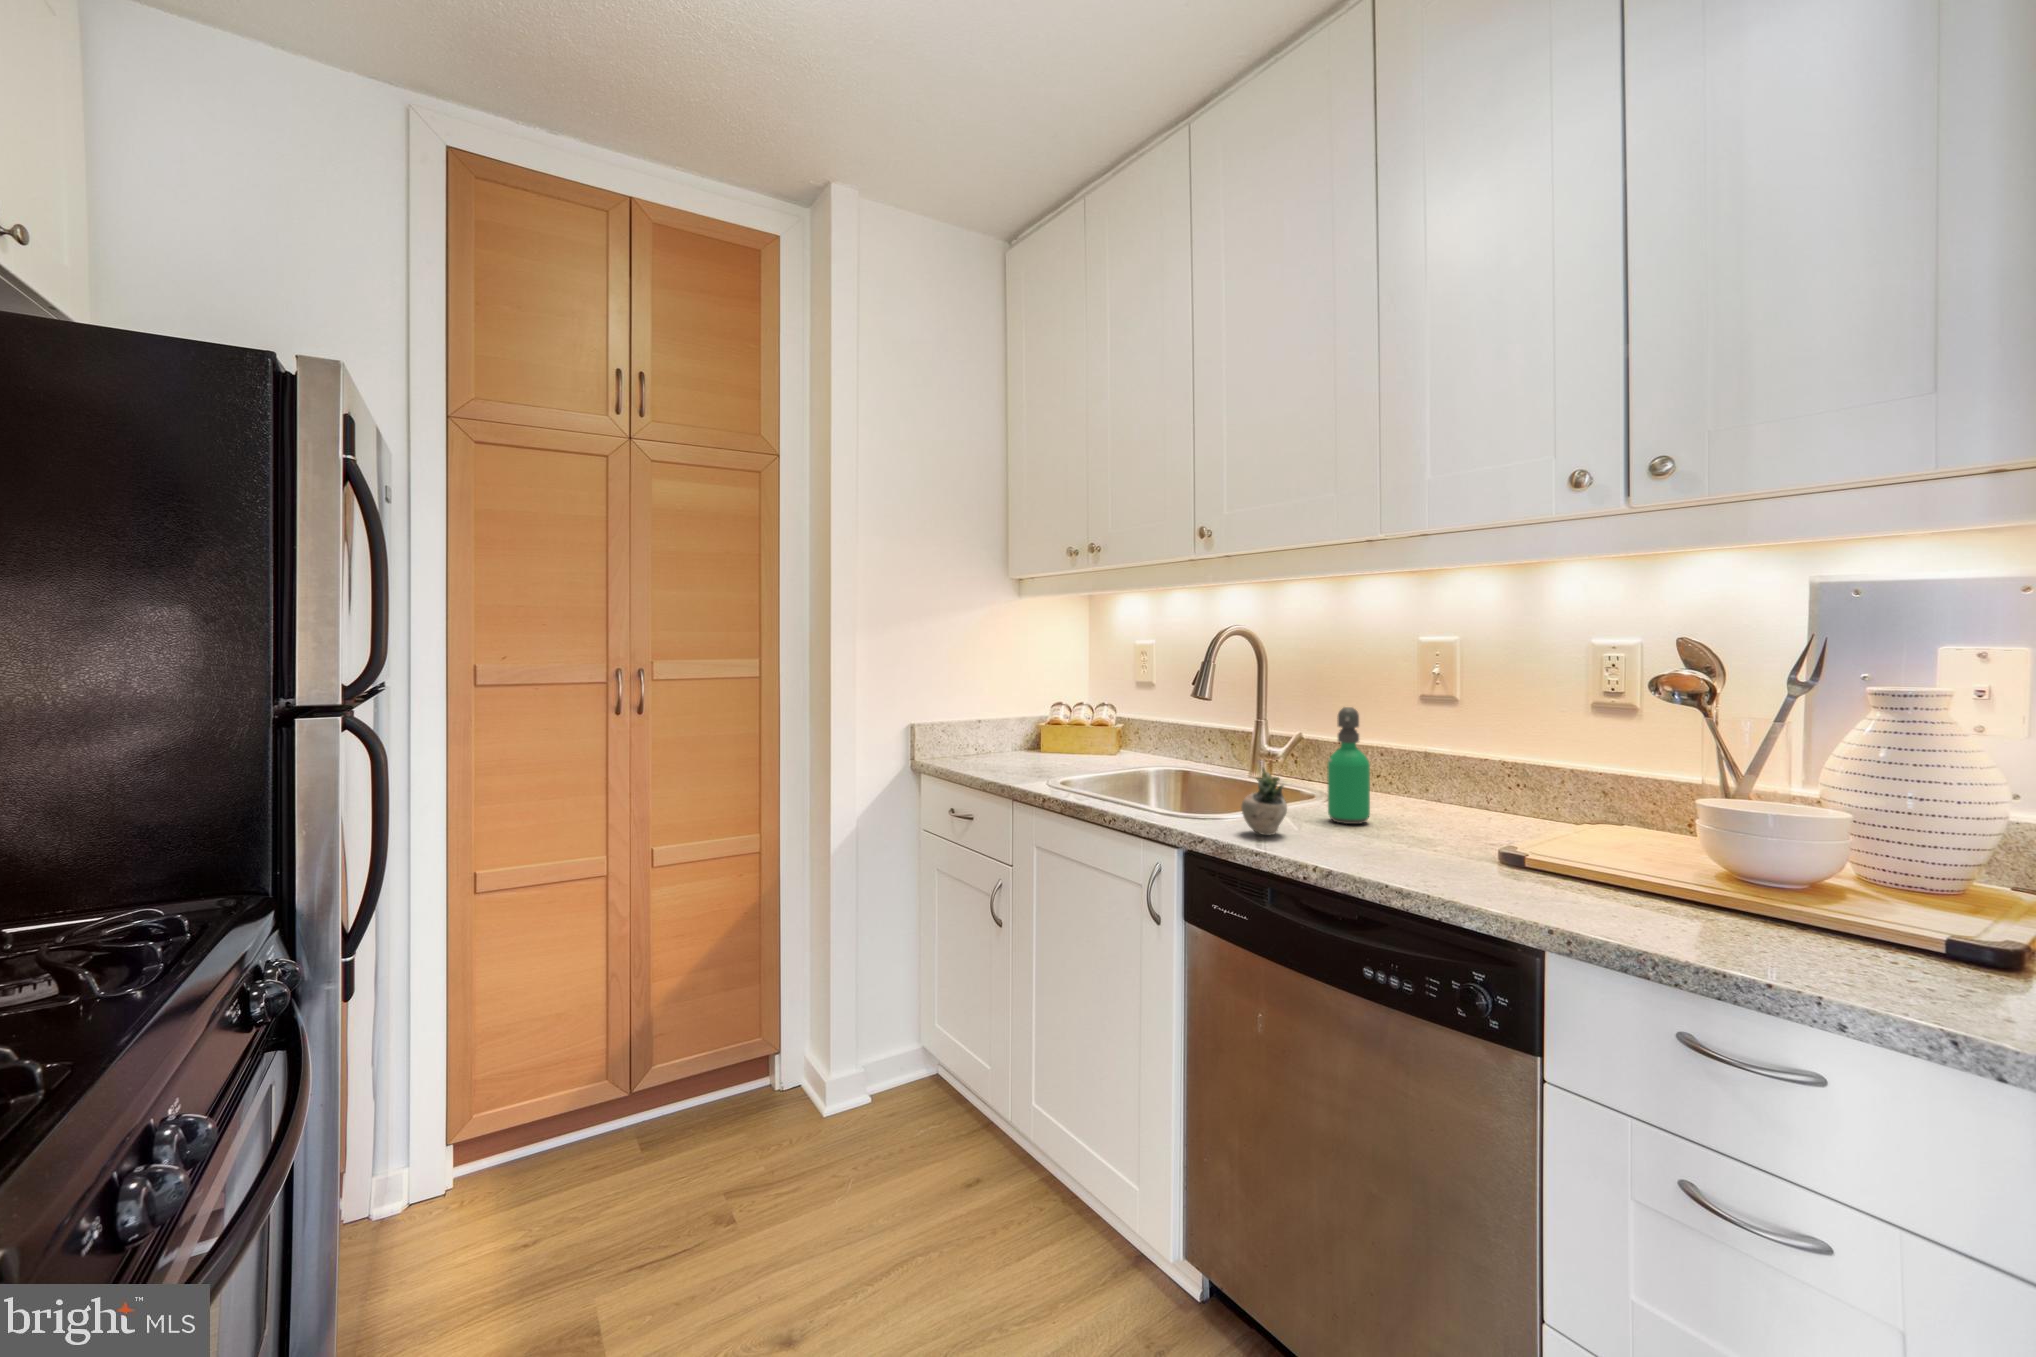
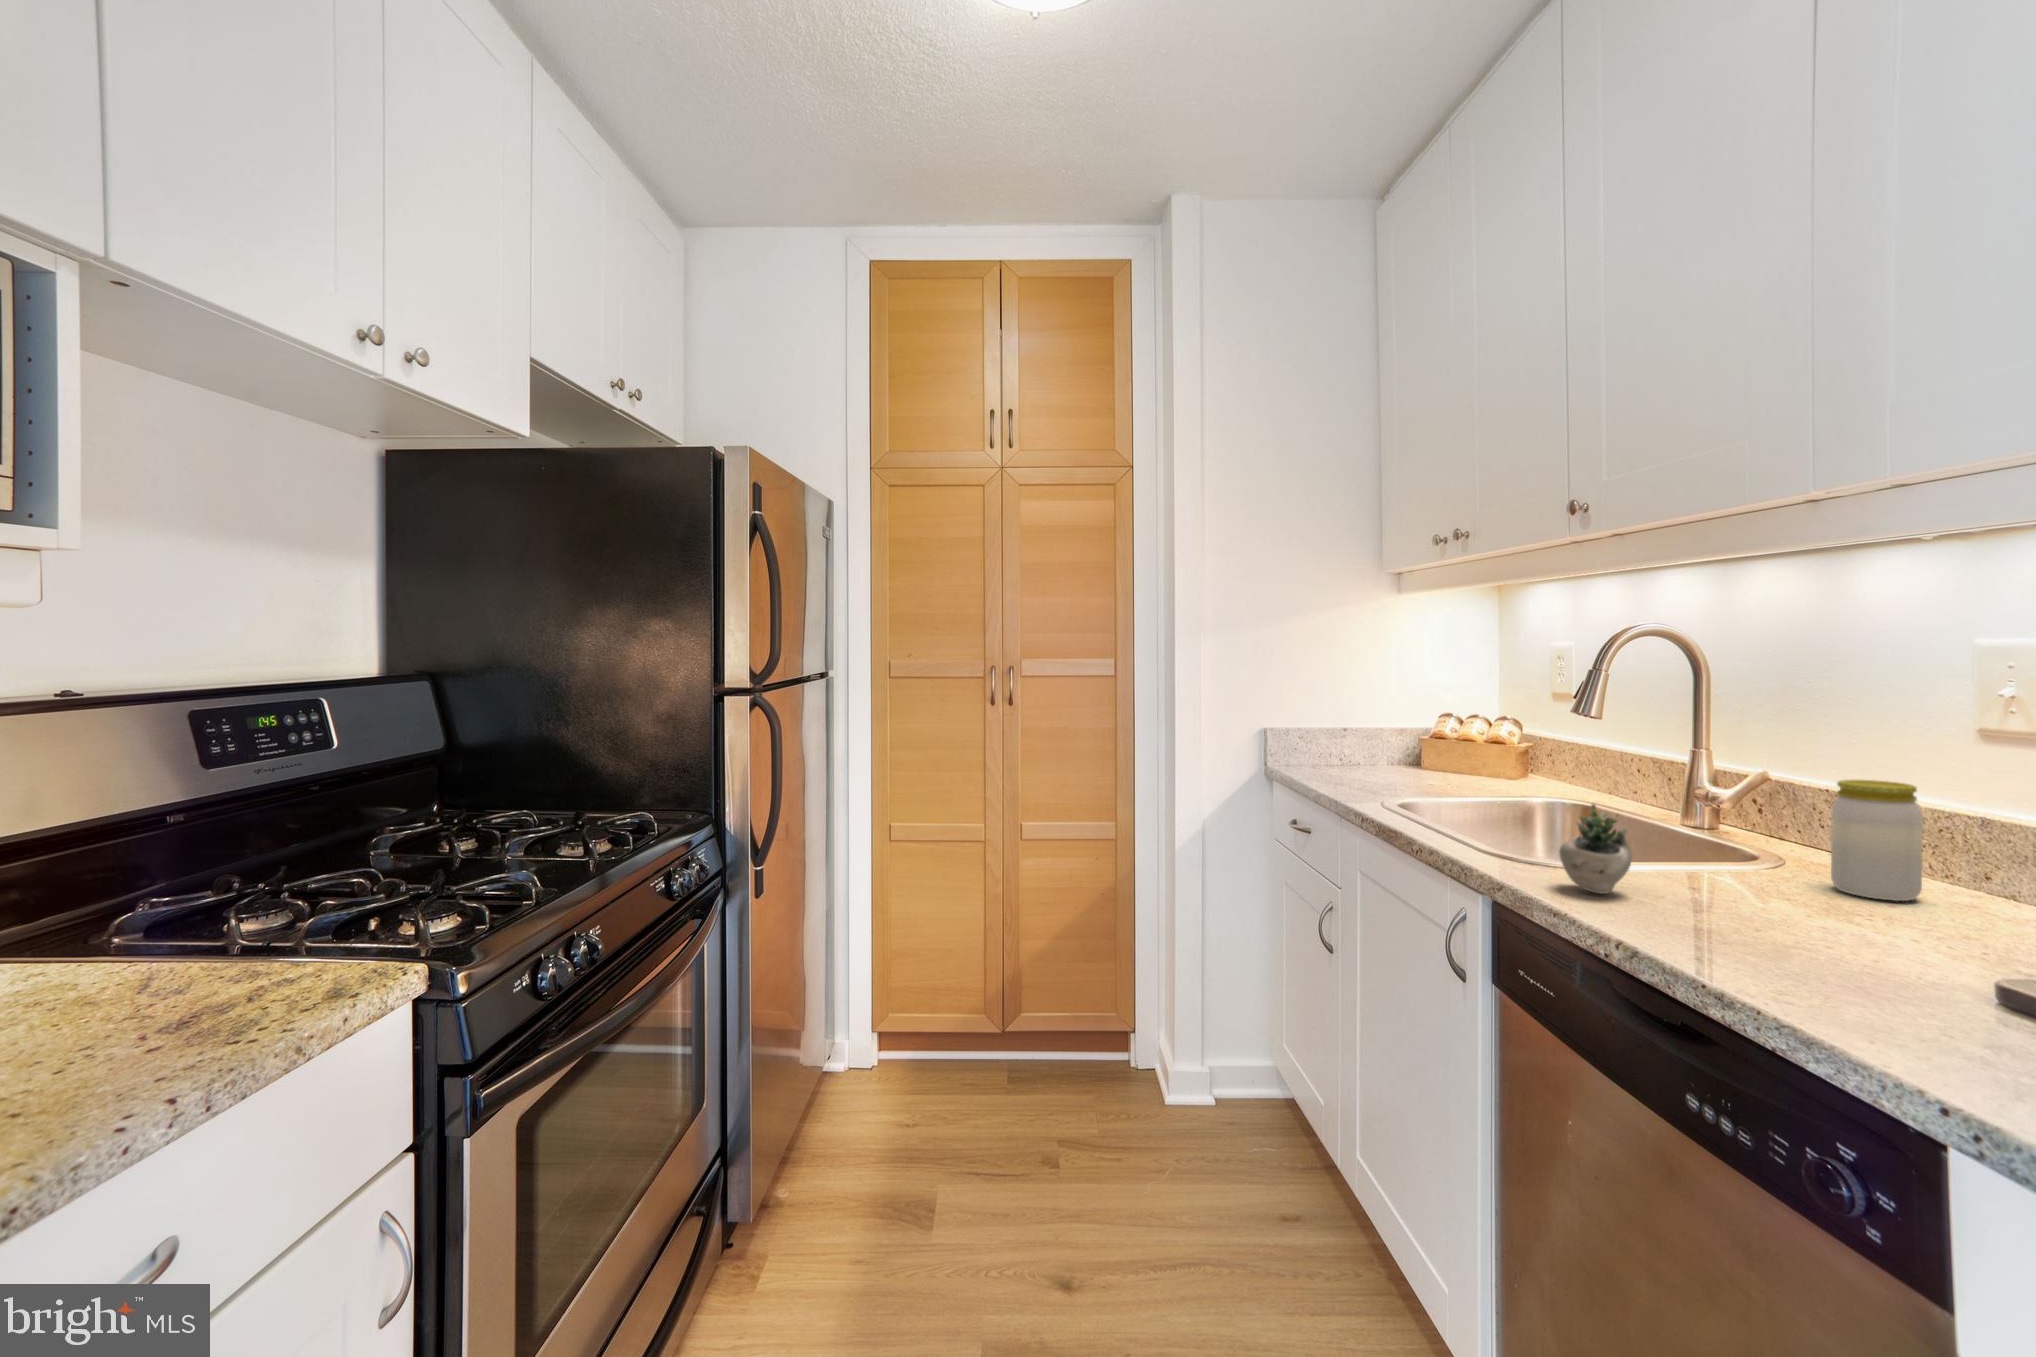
soap dispenser: present [1327,707,1370,824] -> none [1731,732,1807,901]
jar: none [1369,736,1416,815] -> present [1831,780,1923,901]

